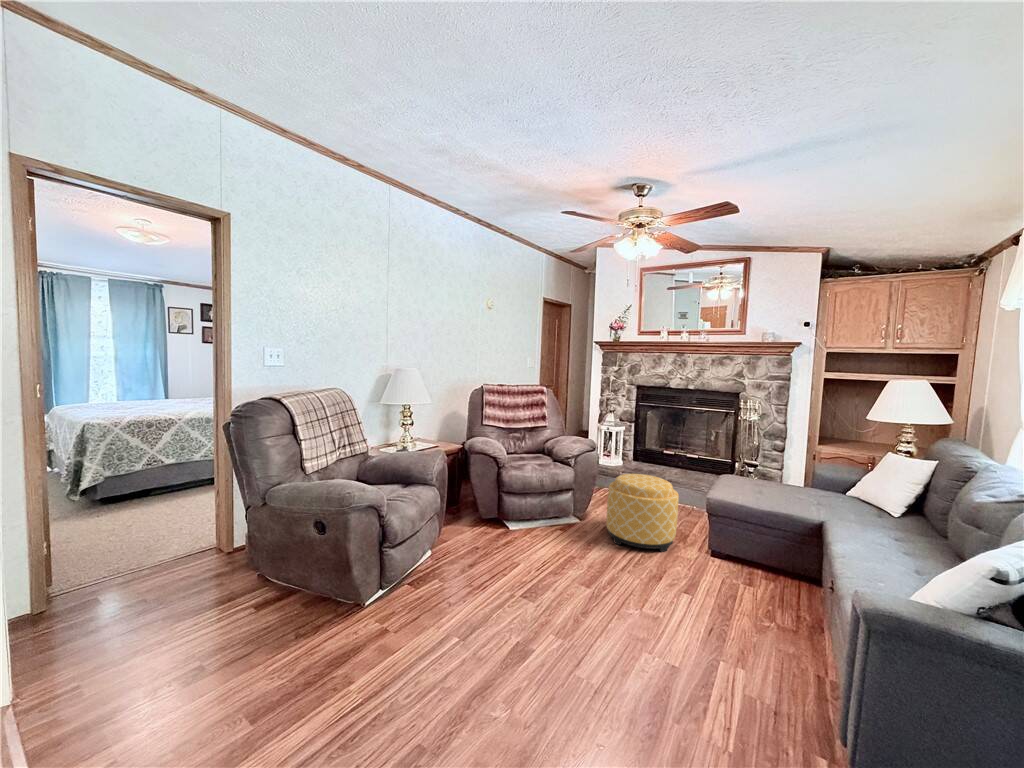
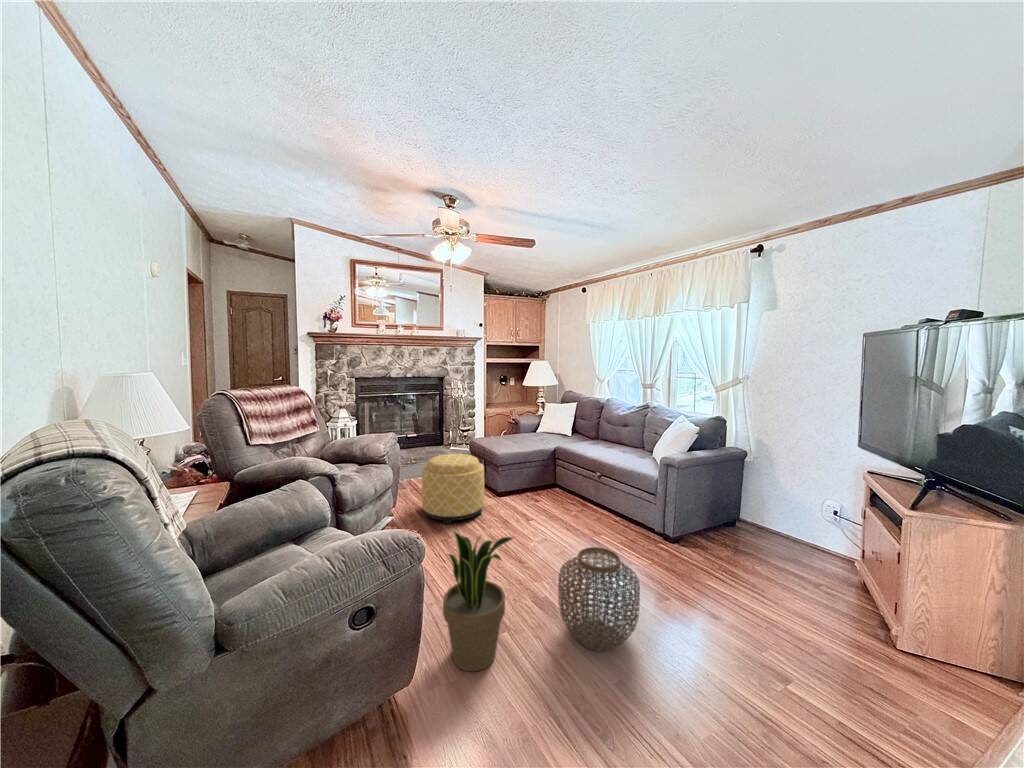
potted plant: none [458,516,521,632] -> present [443,532,513,671]
woven basket: none [529,586,619,702] -> present [558,547,640,651]

